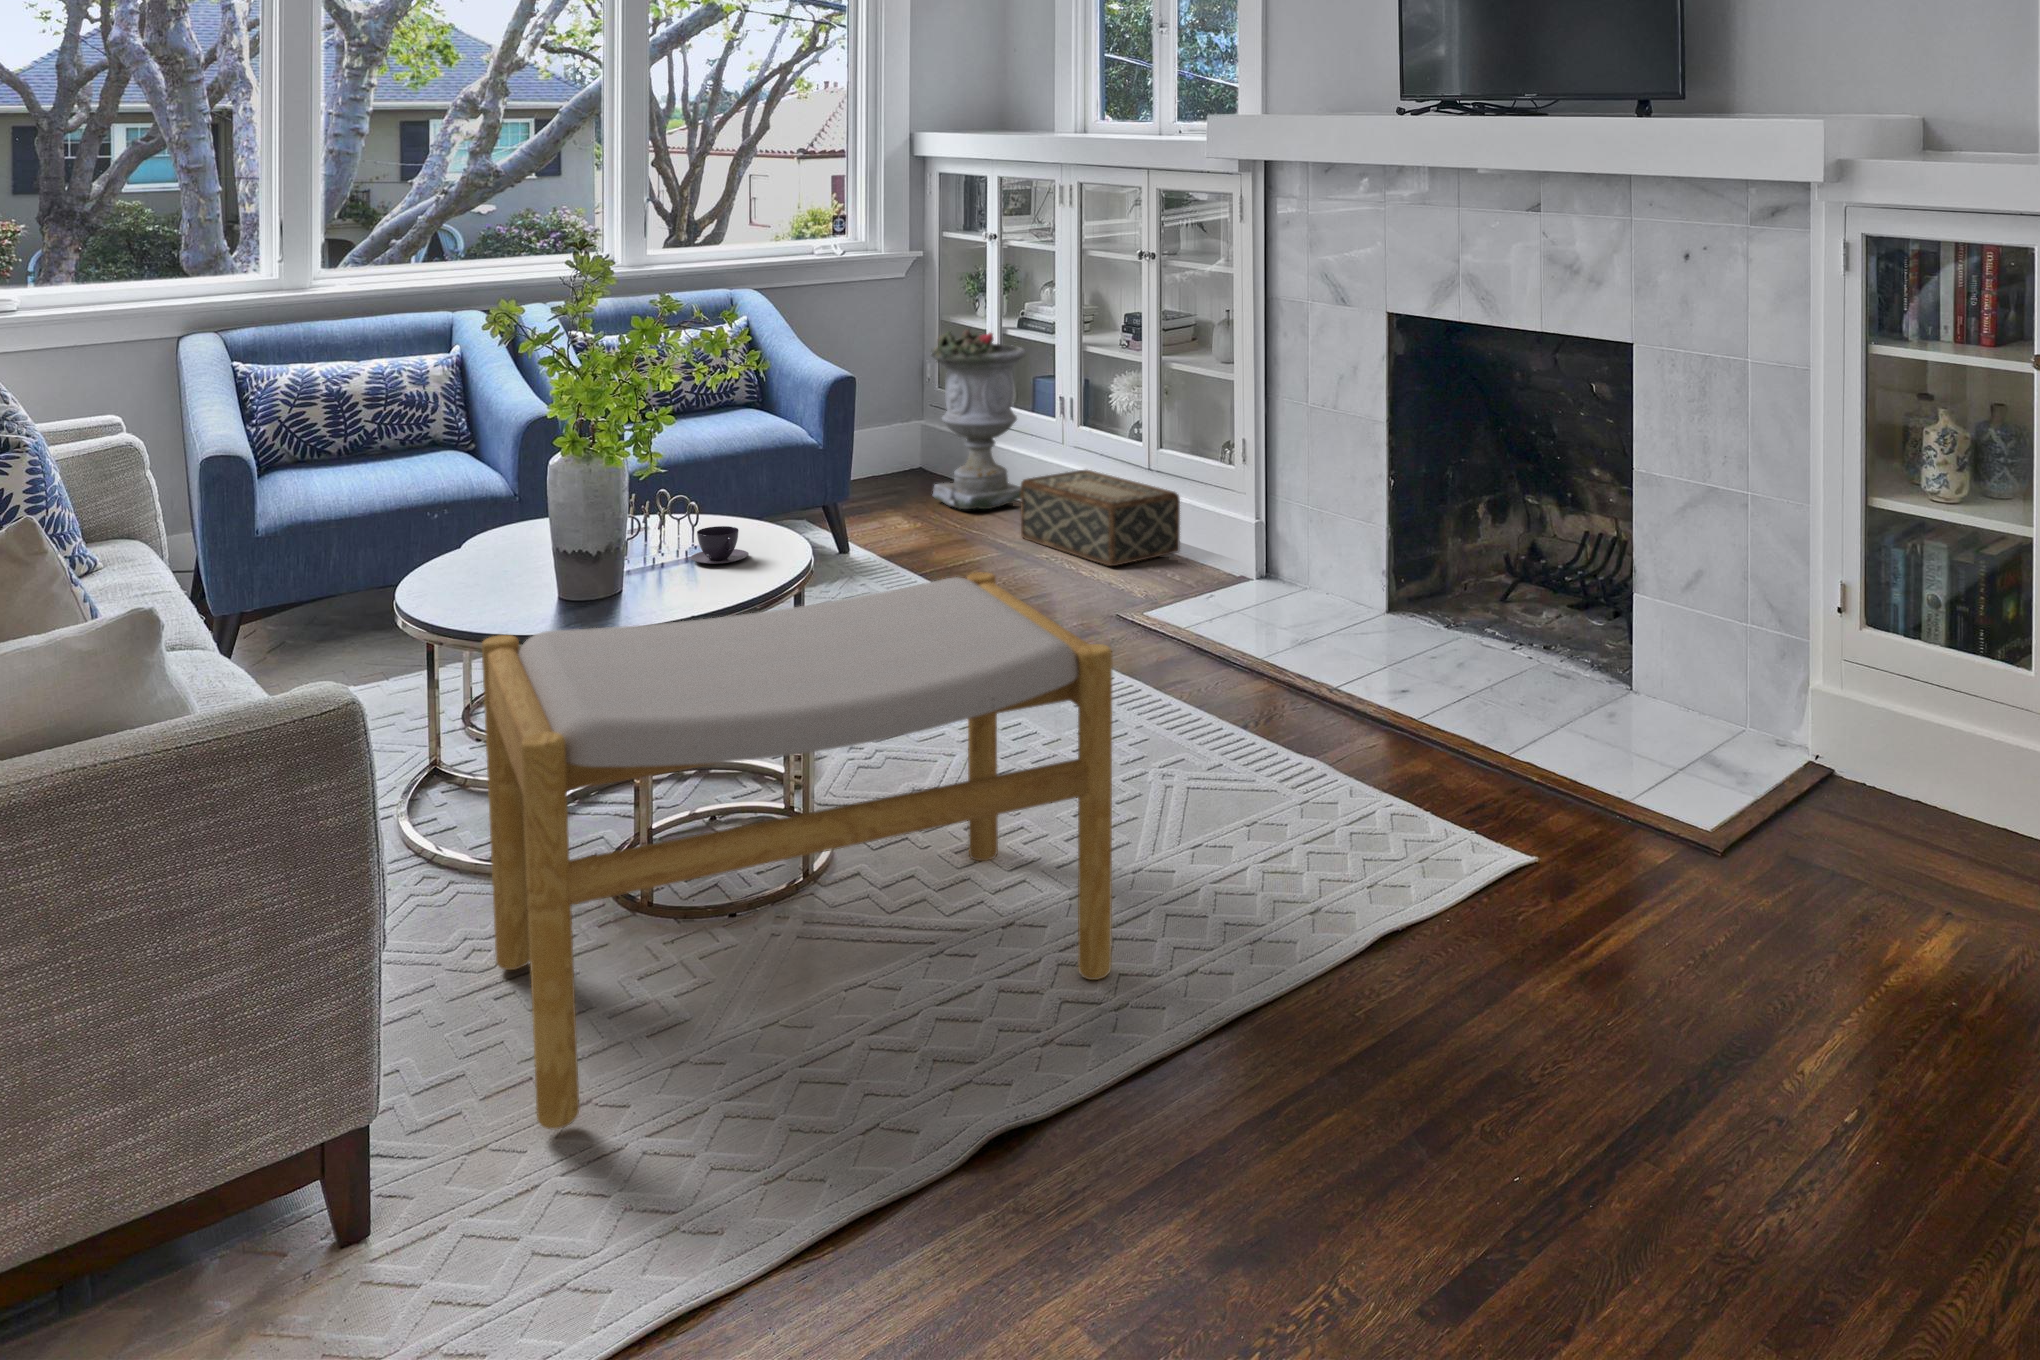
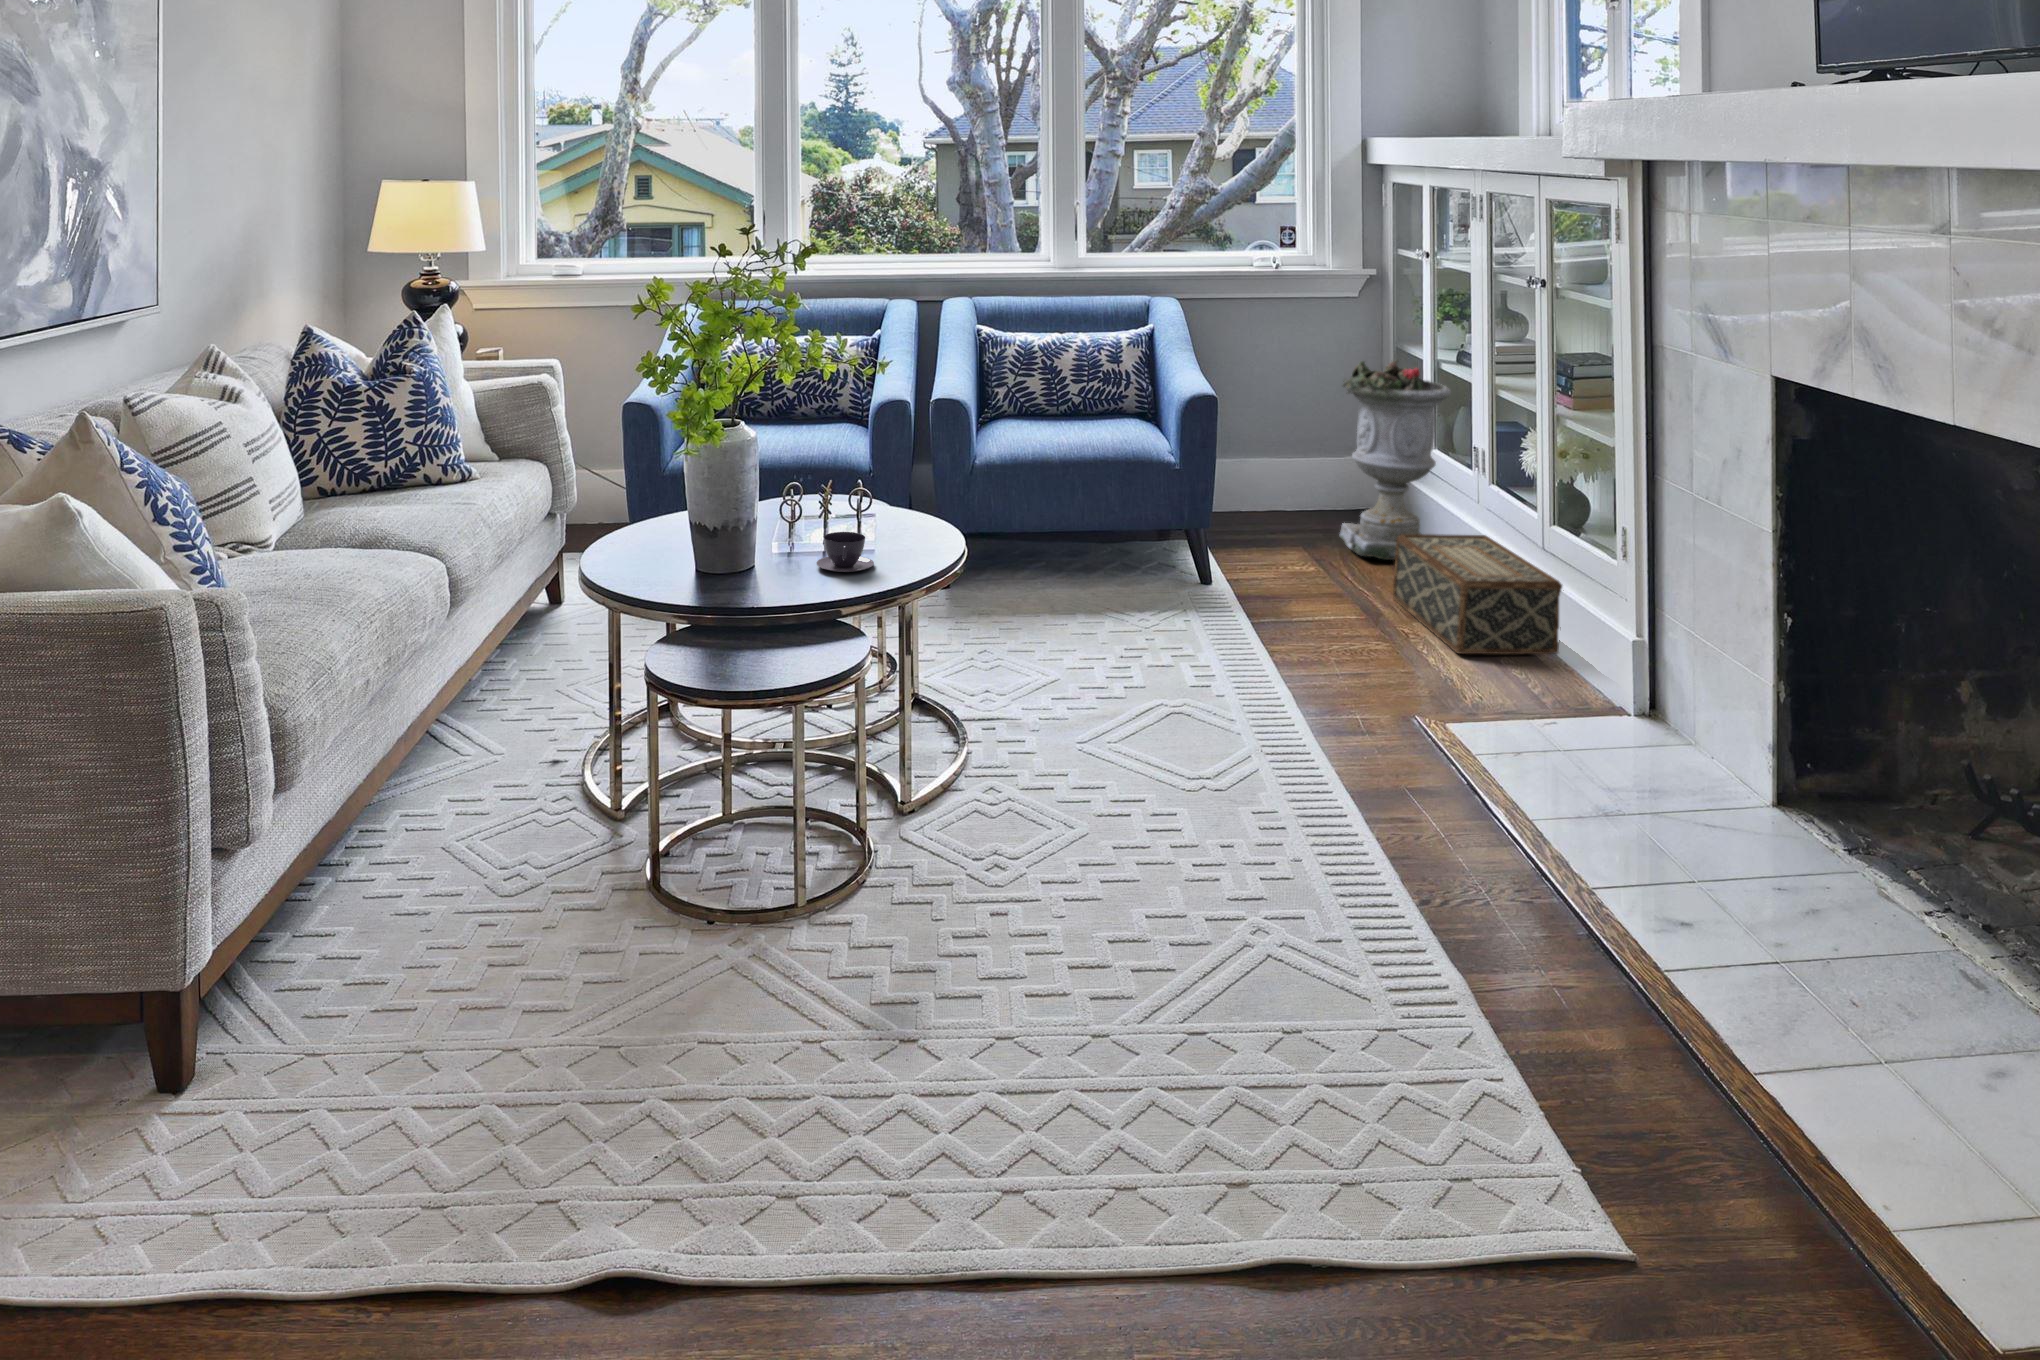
footstool: present [482,572,1112,1129] -> none [305,604,1014,1192]

